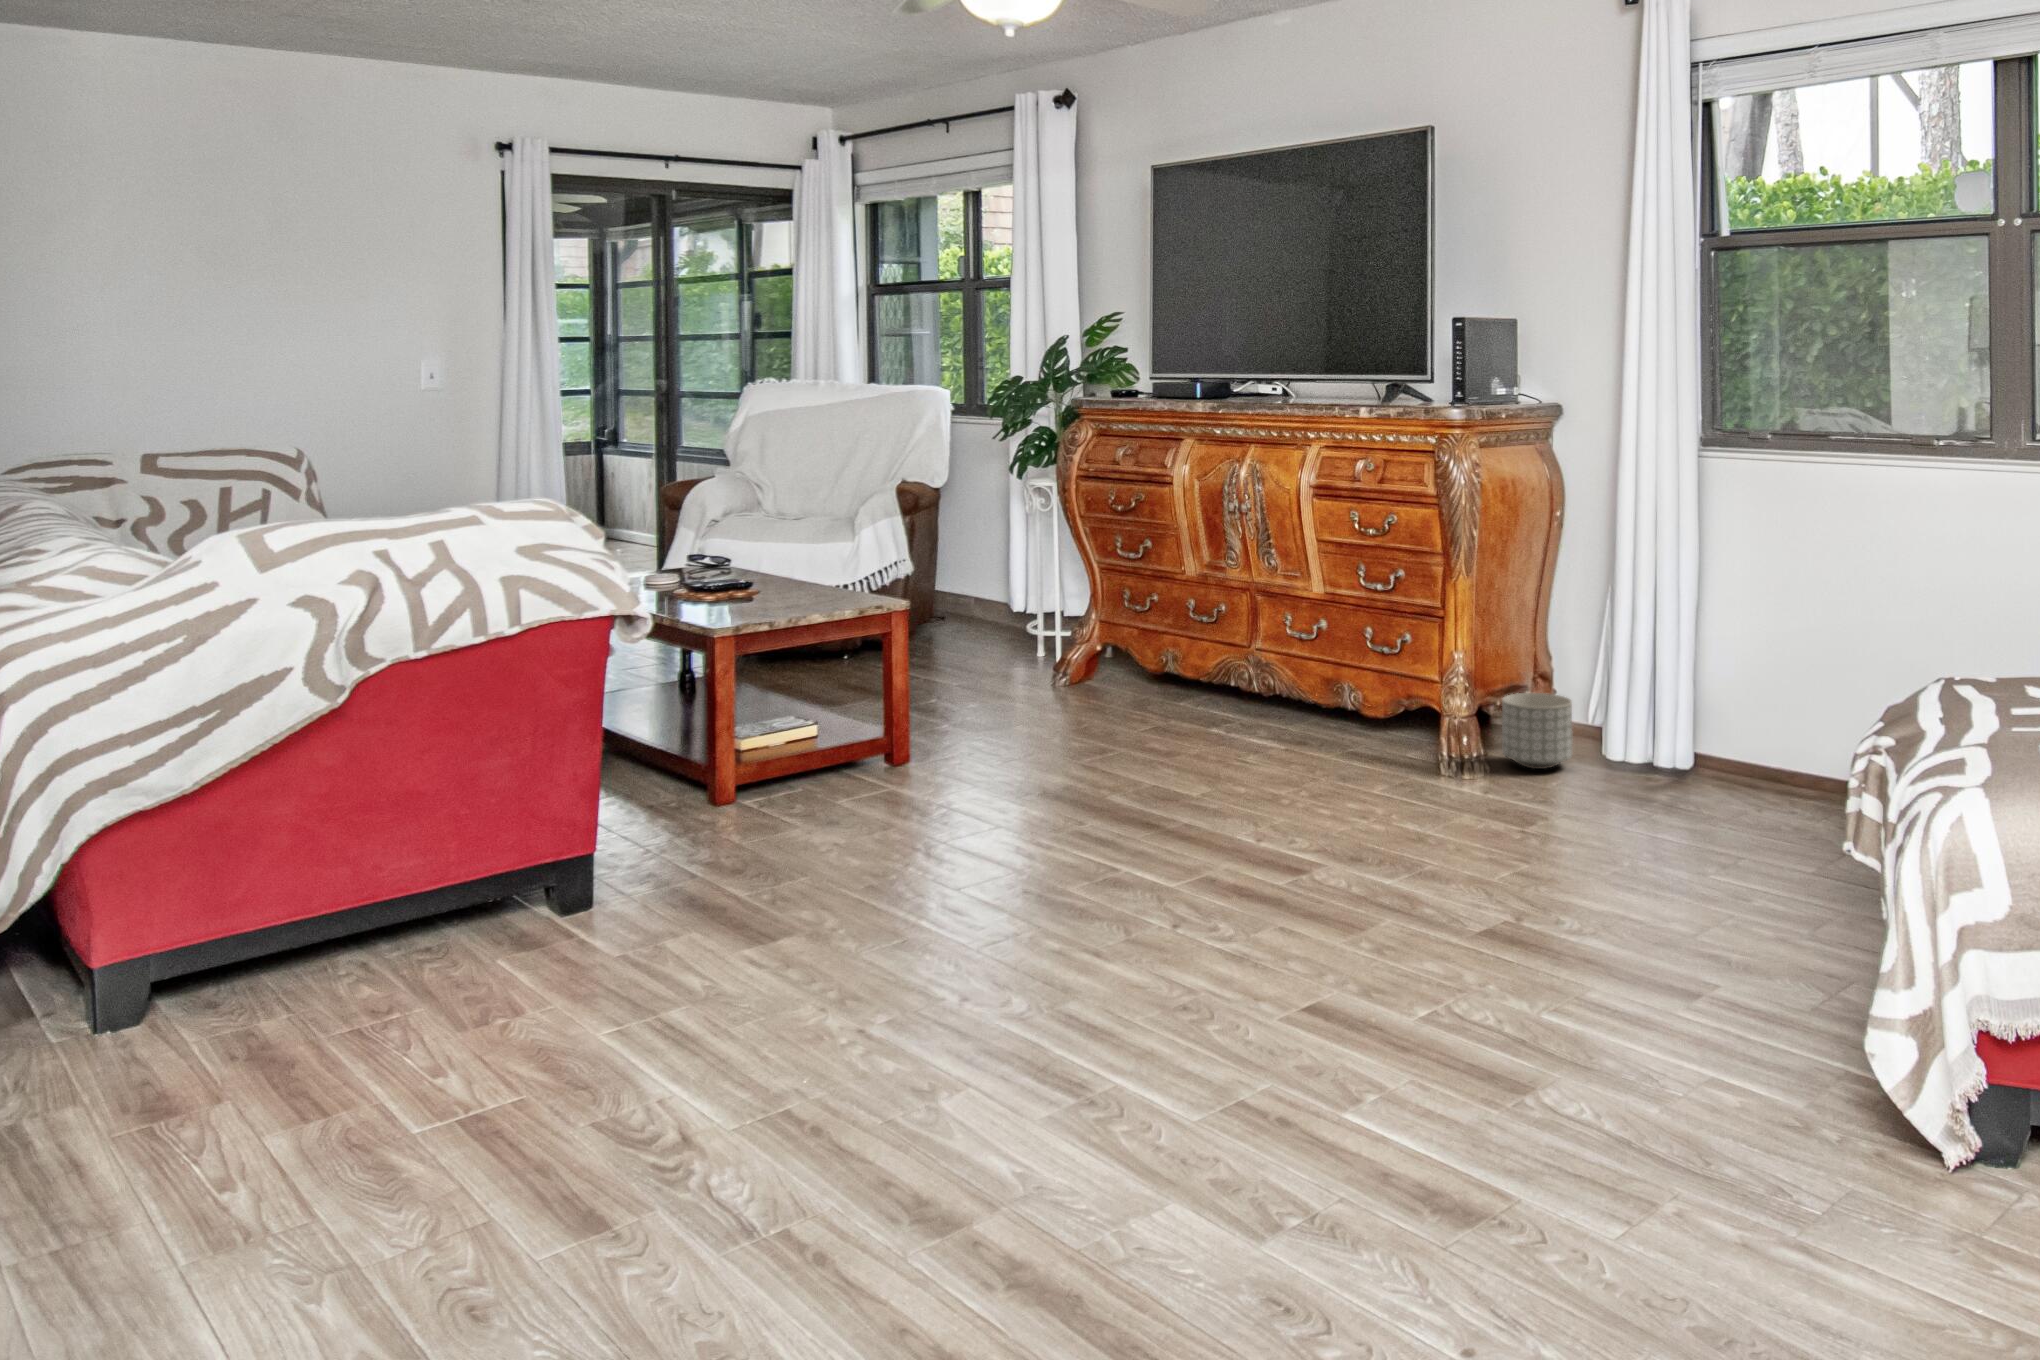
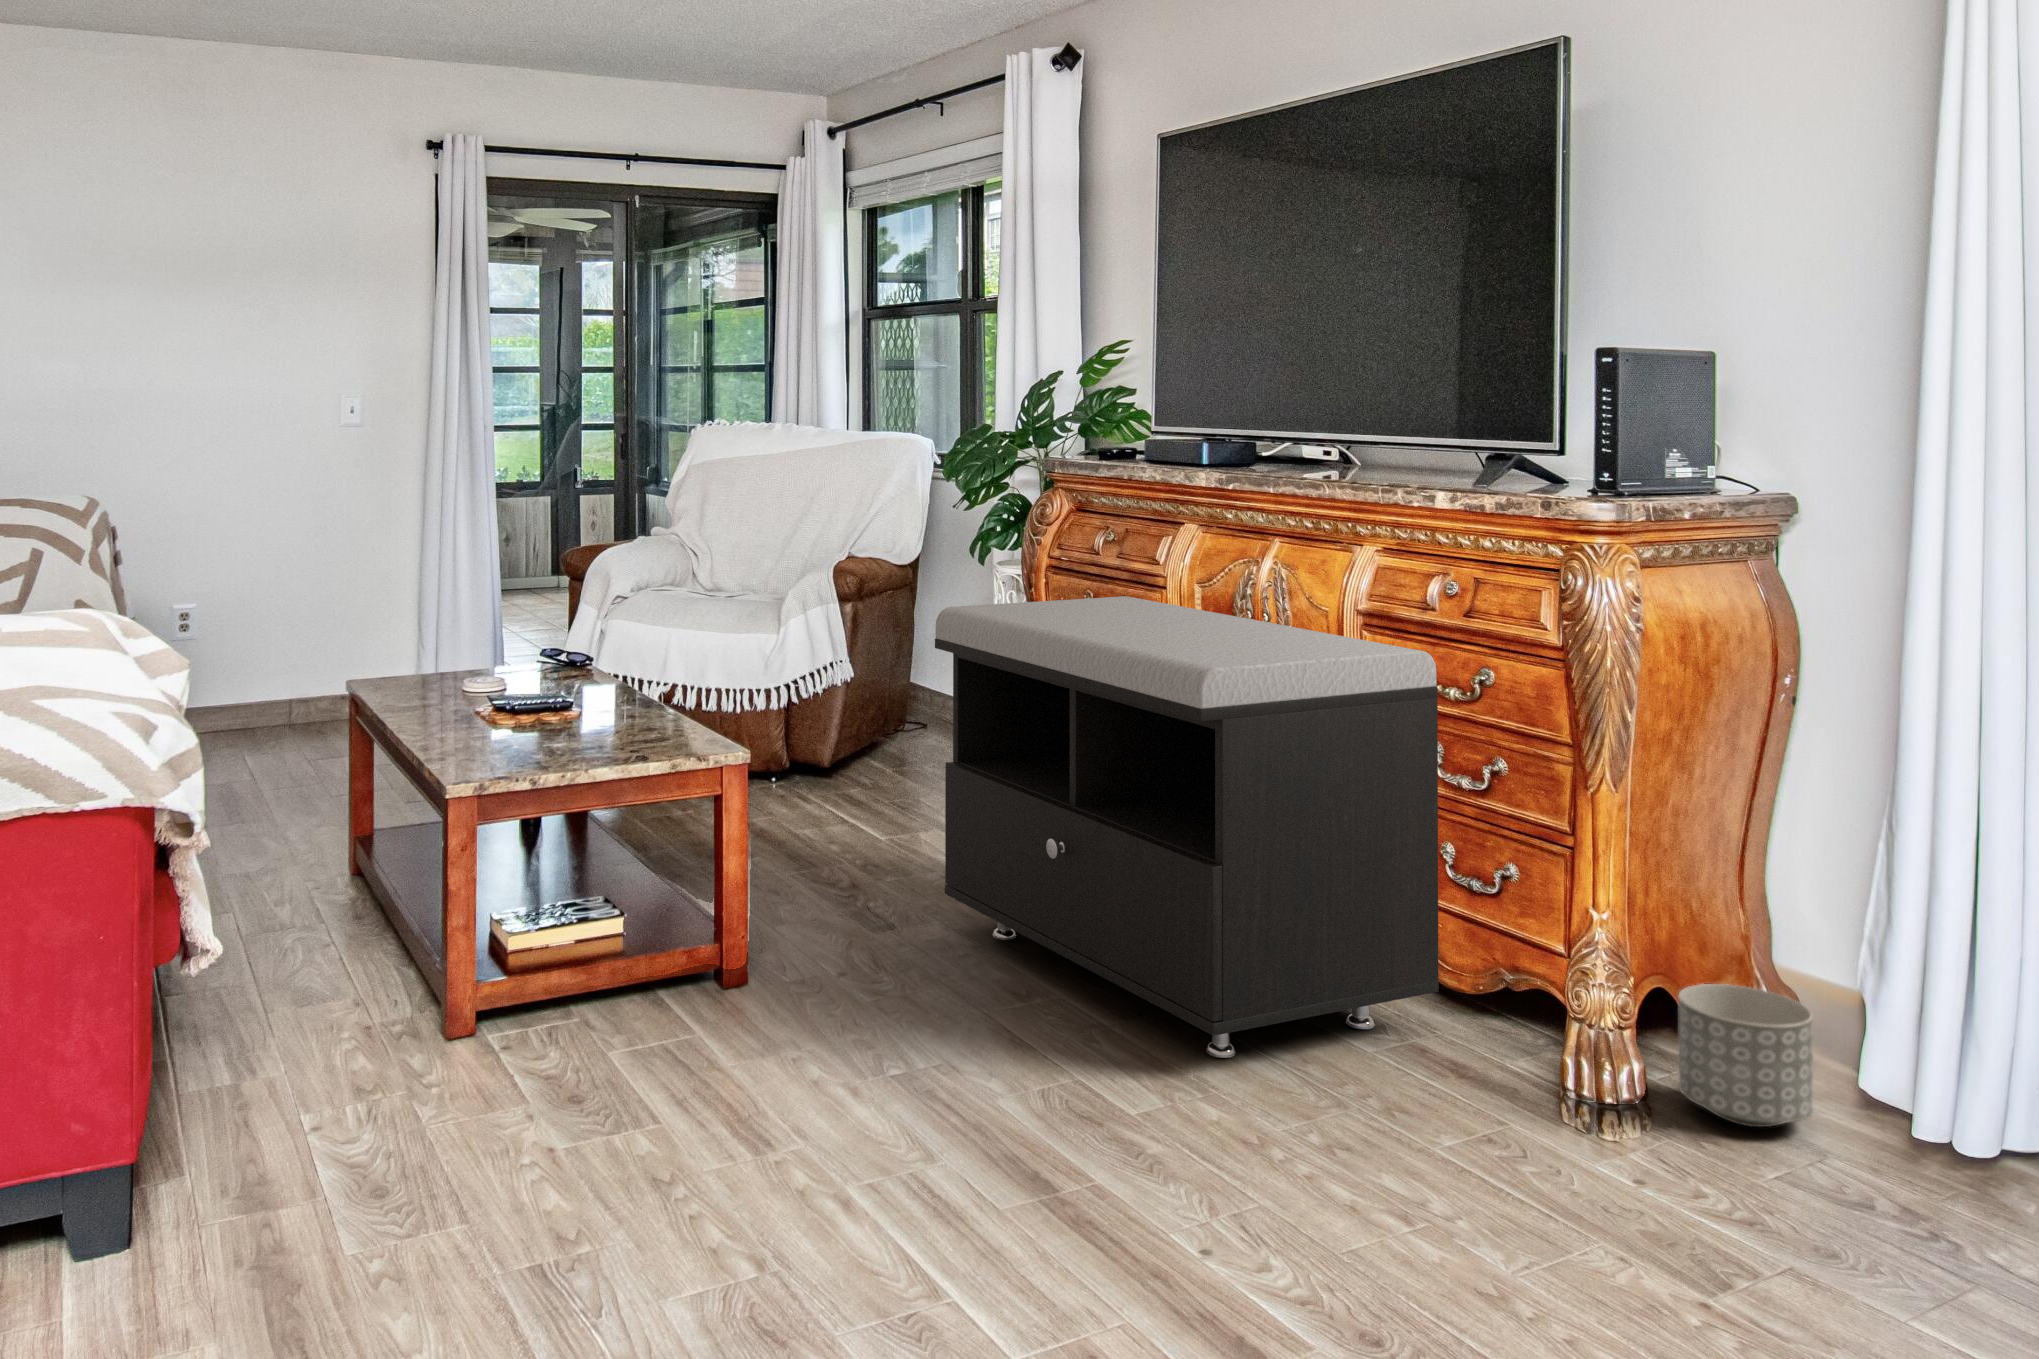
storage bench: none [1021,491,1364,772] -> present [935,596,1439,1058]

